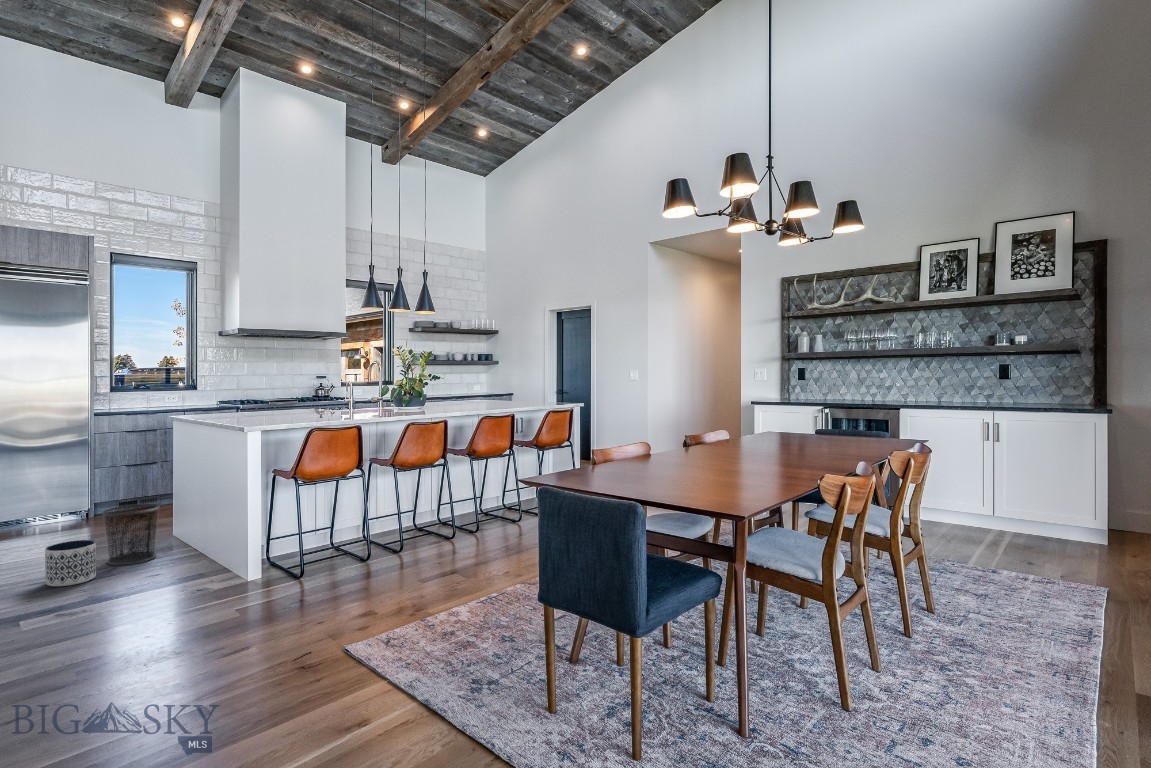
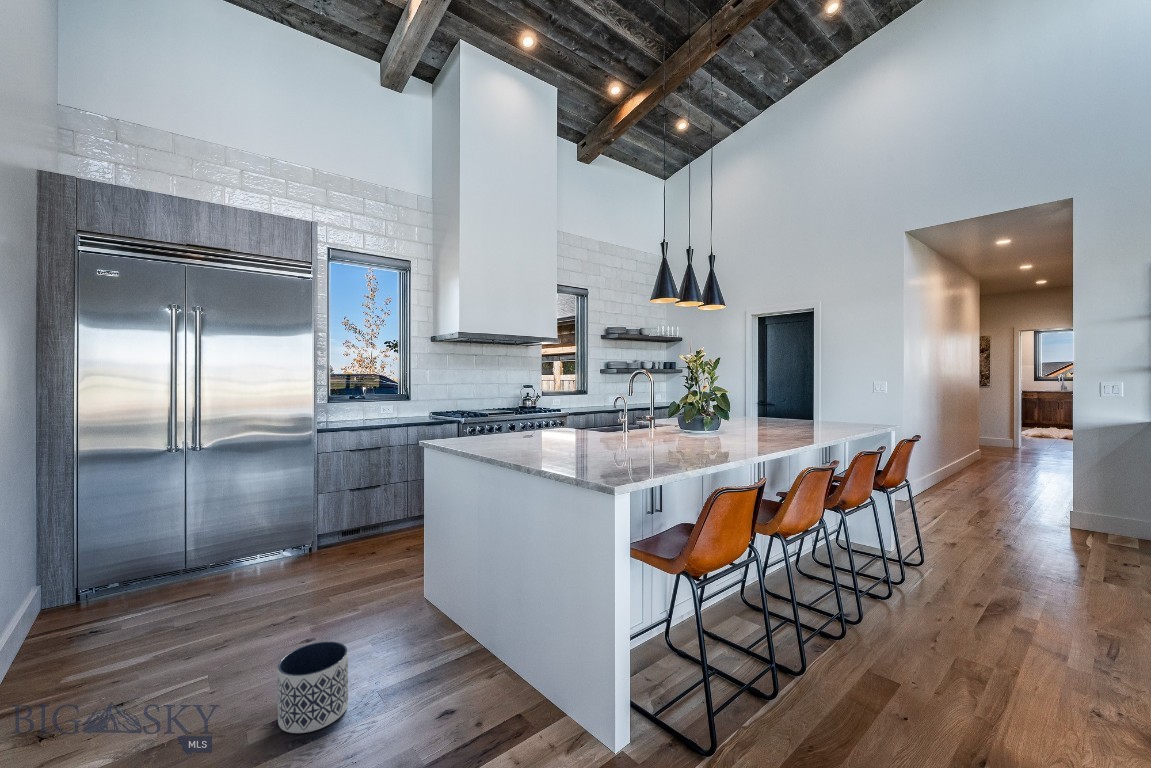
waste bin: present [102,504,160,565] -> none [348,567,422,669]

